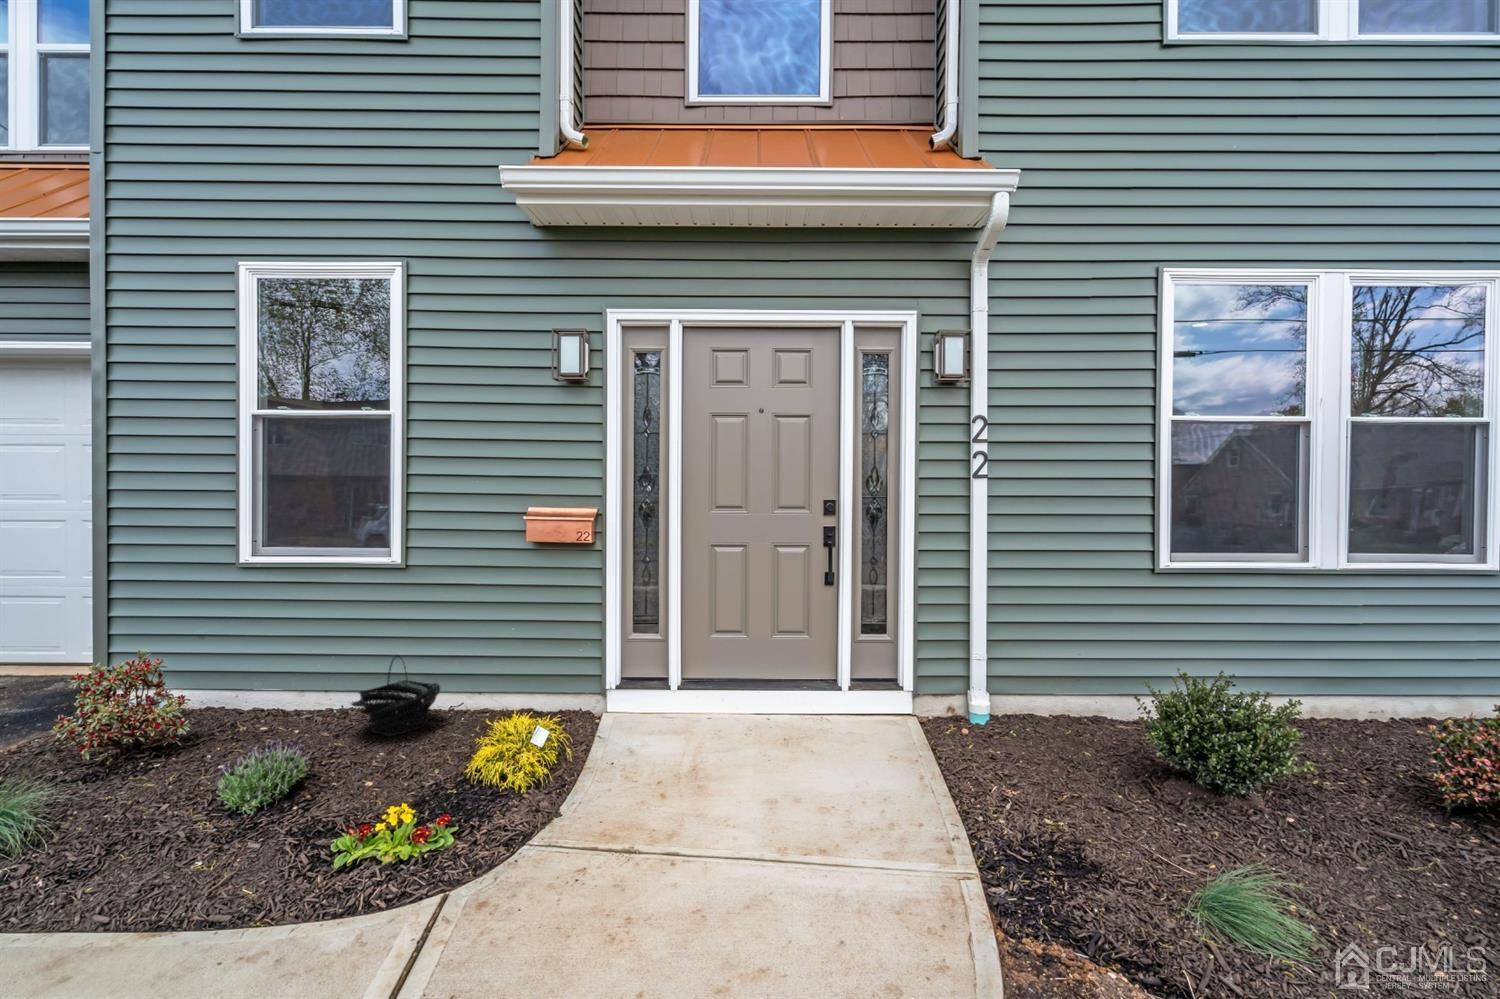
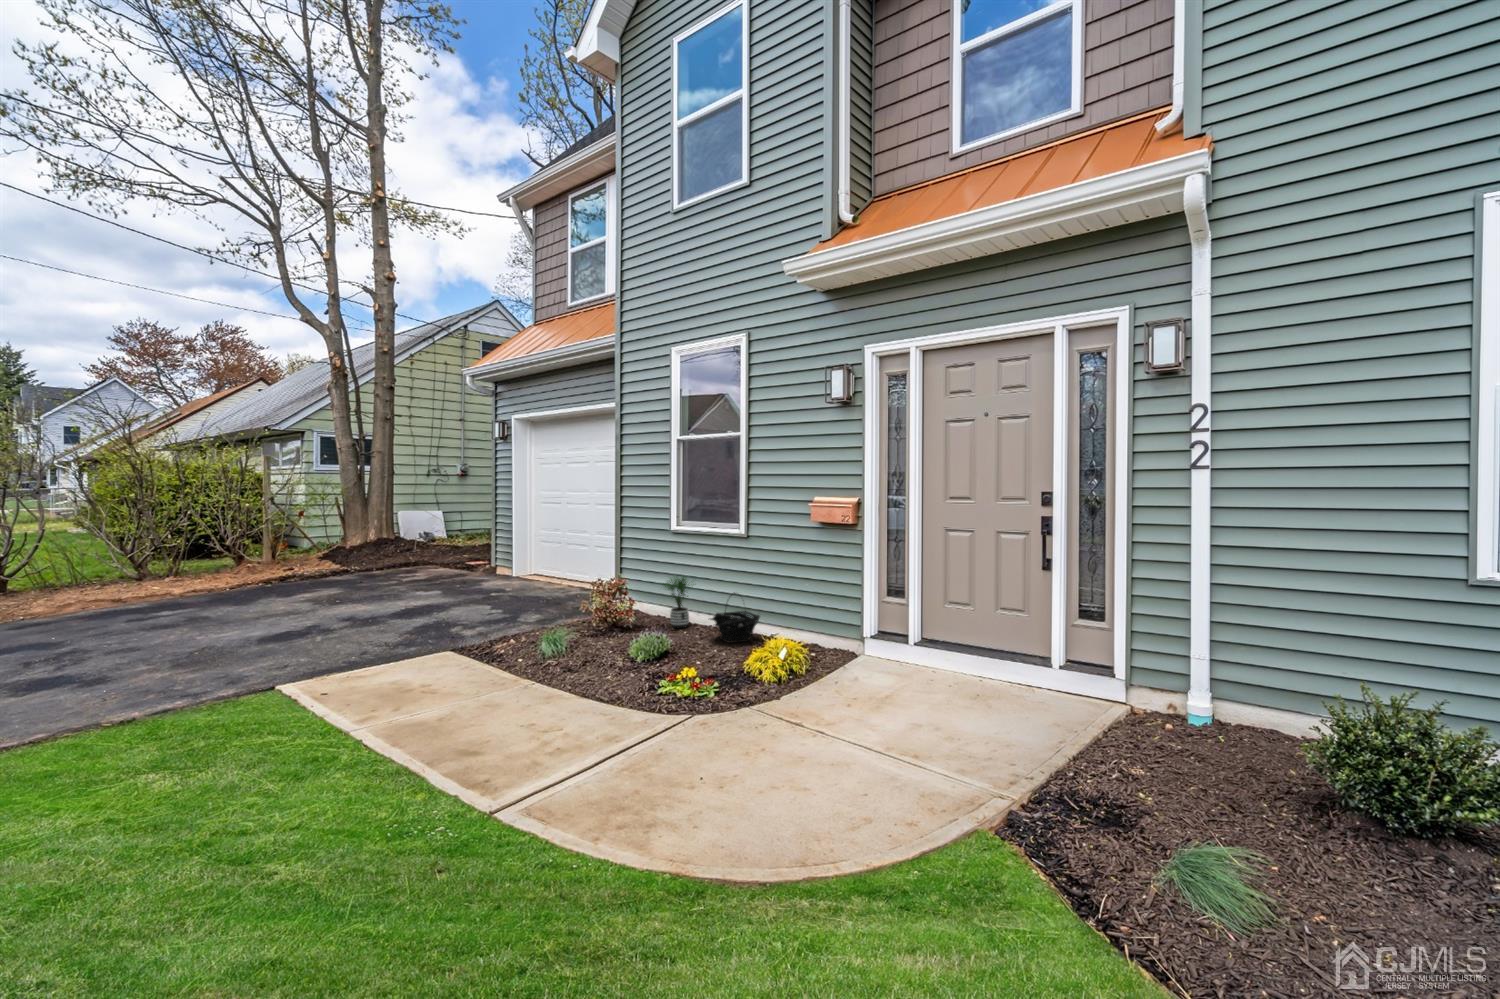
potted plant: none [229,637,306,728] -> present [664,577,692,628]

